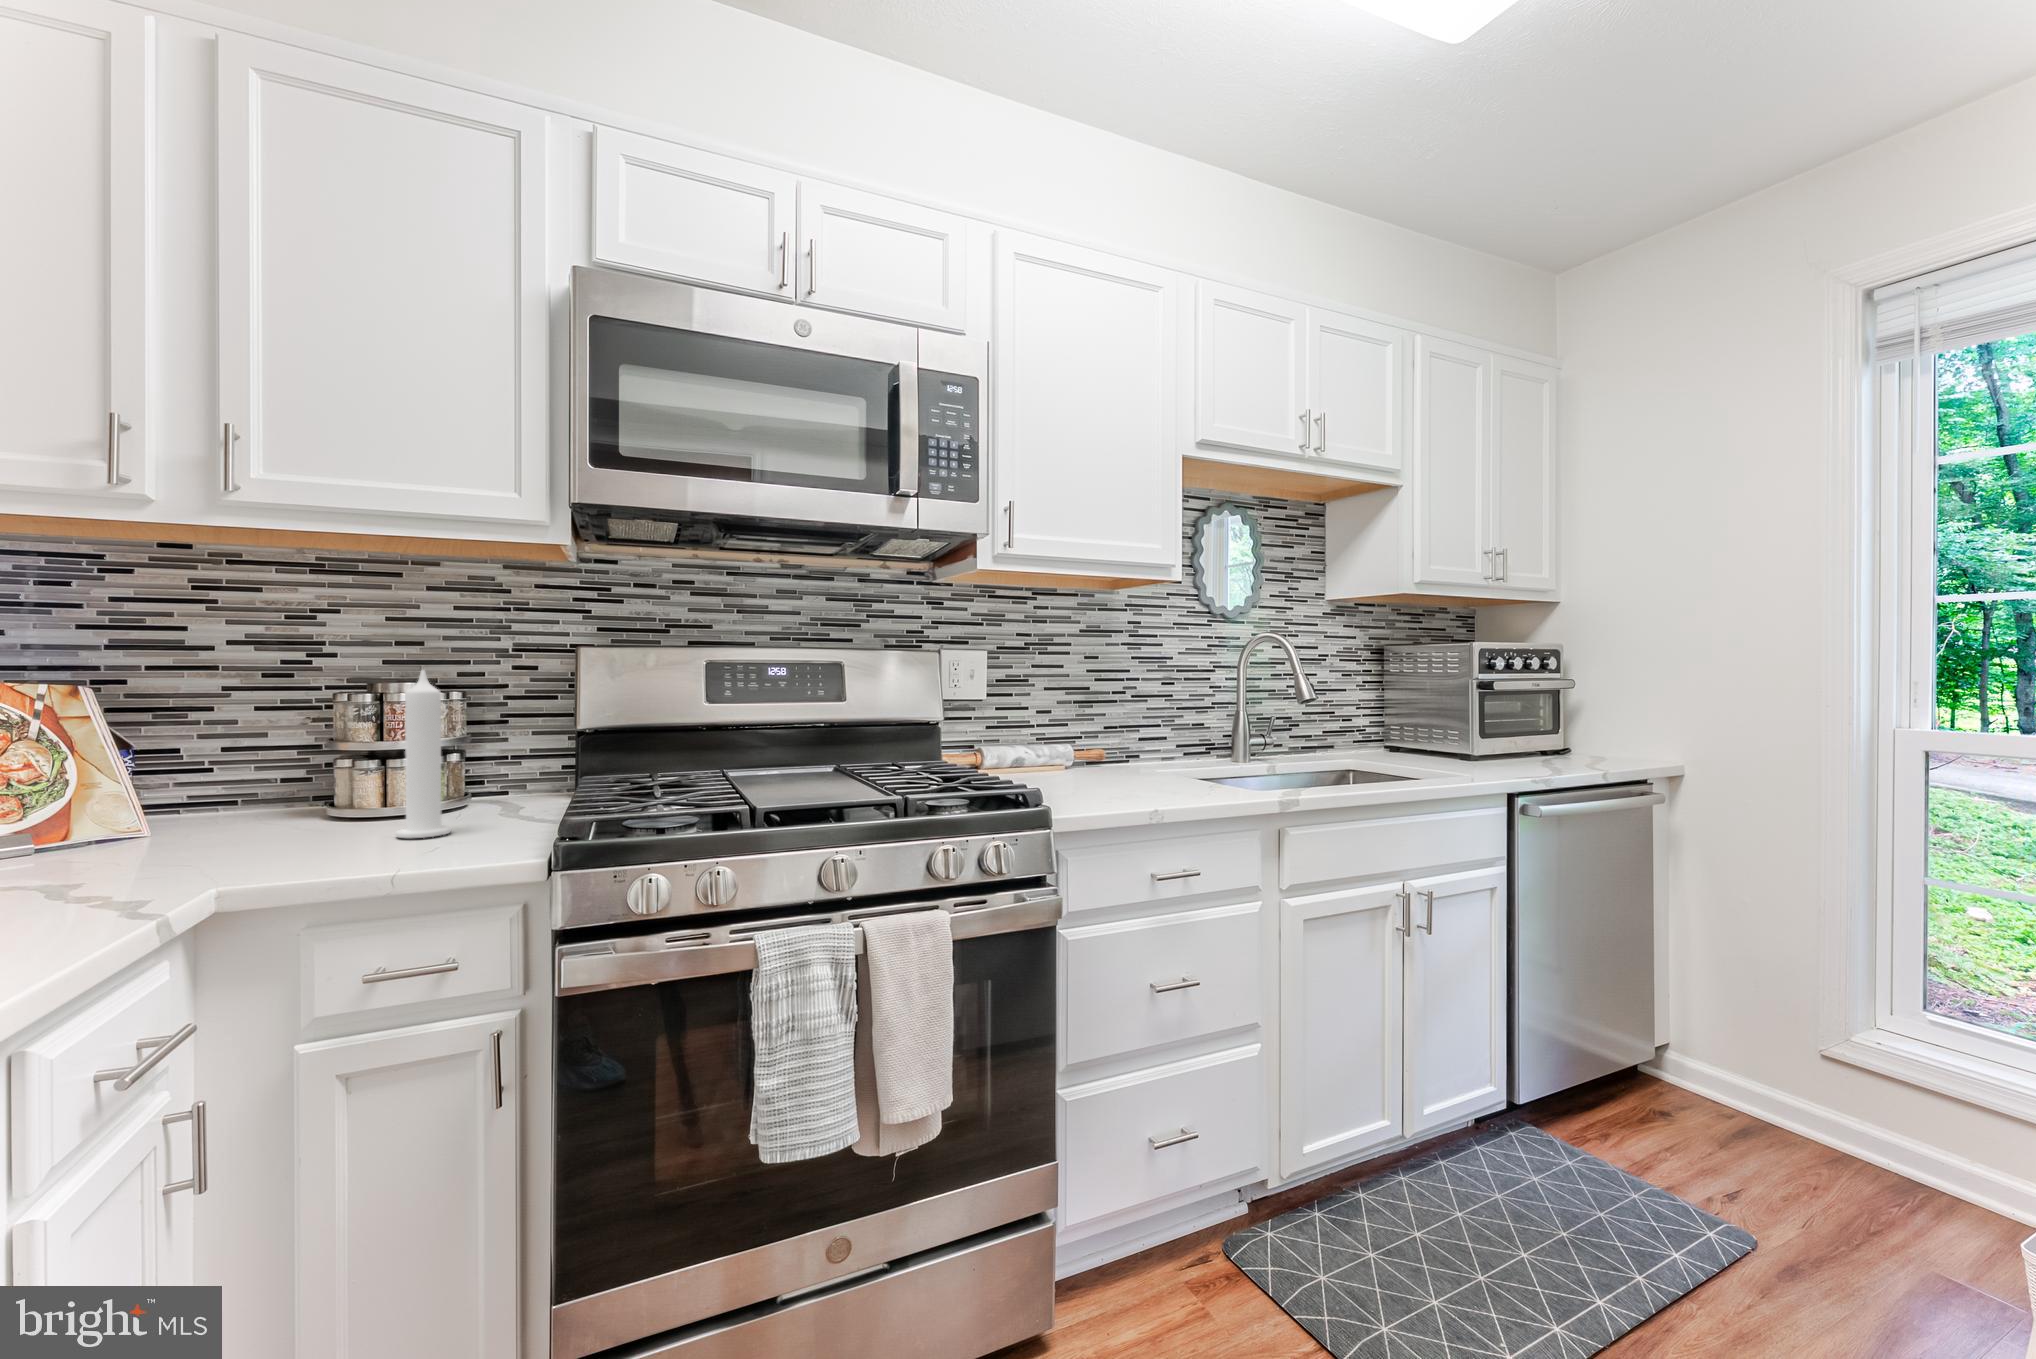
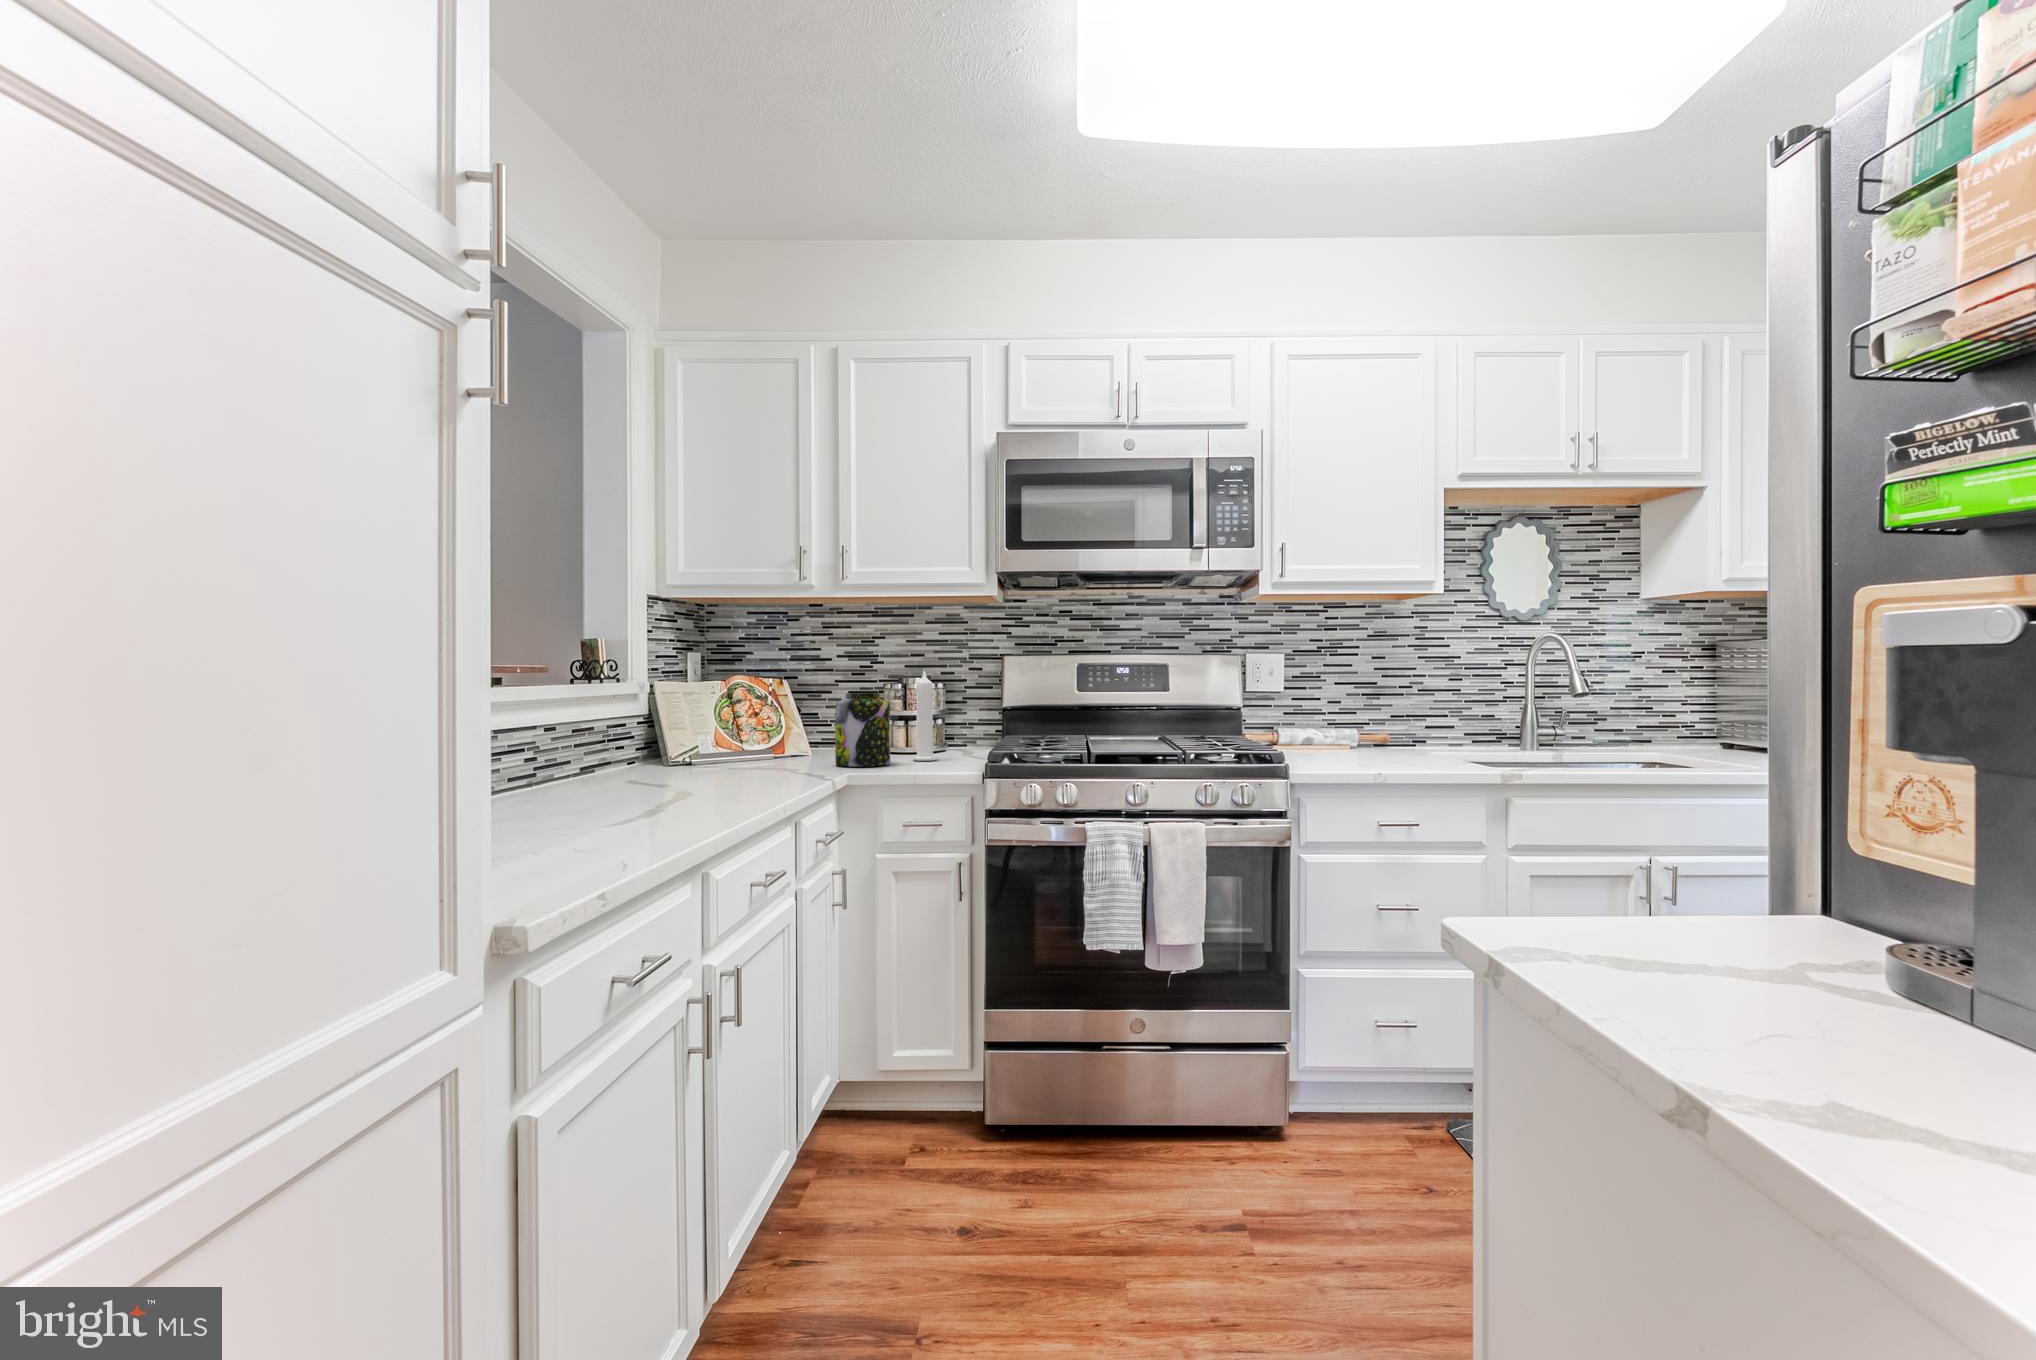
jar: none [200,713,342,868] -> present [835,693,890,767]

